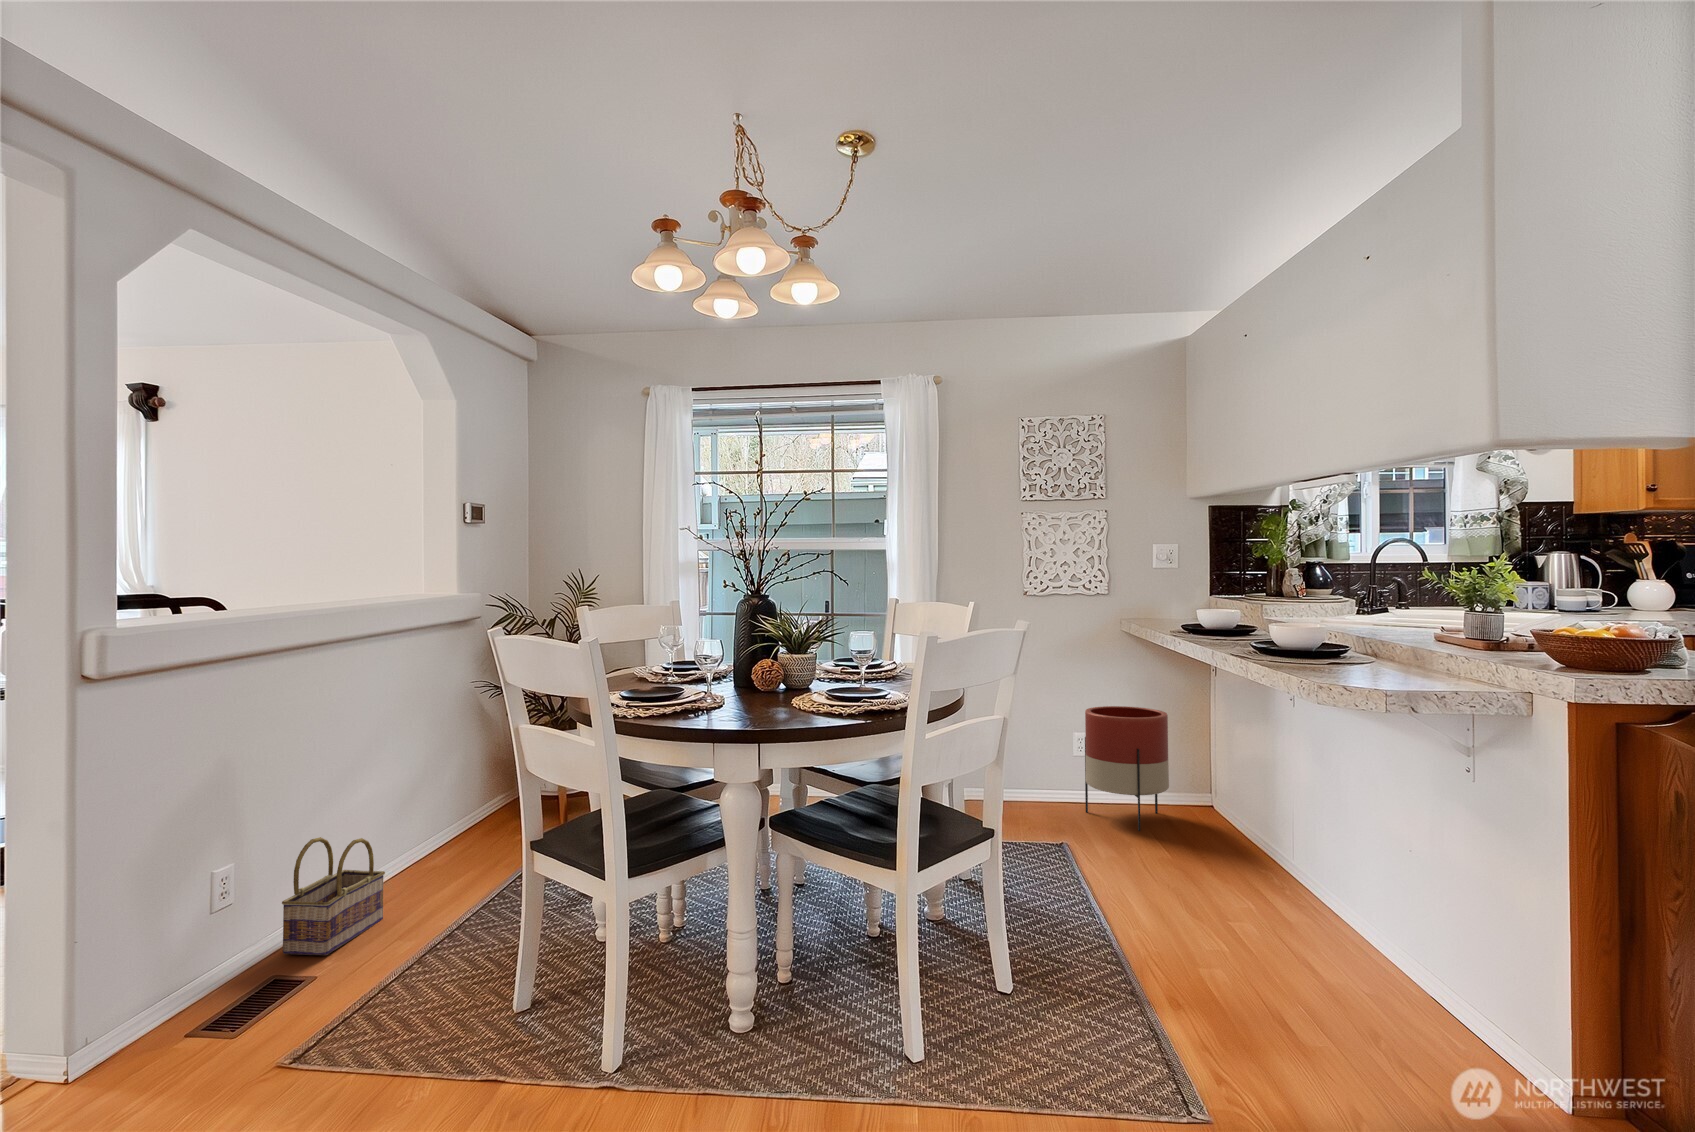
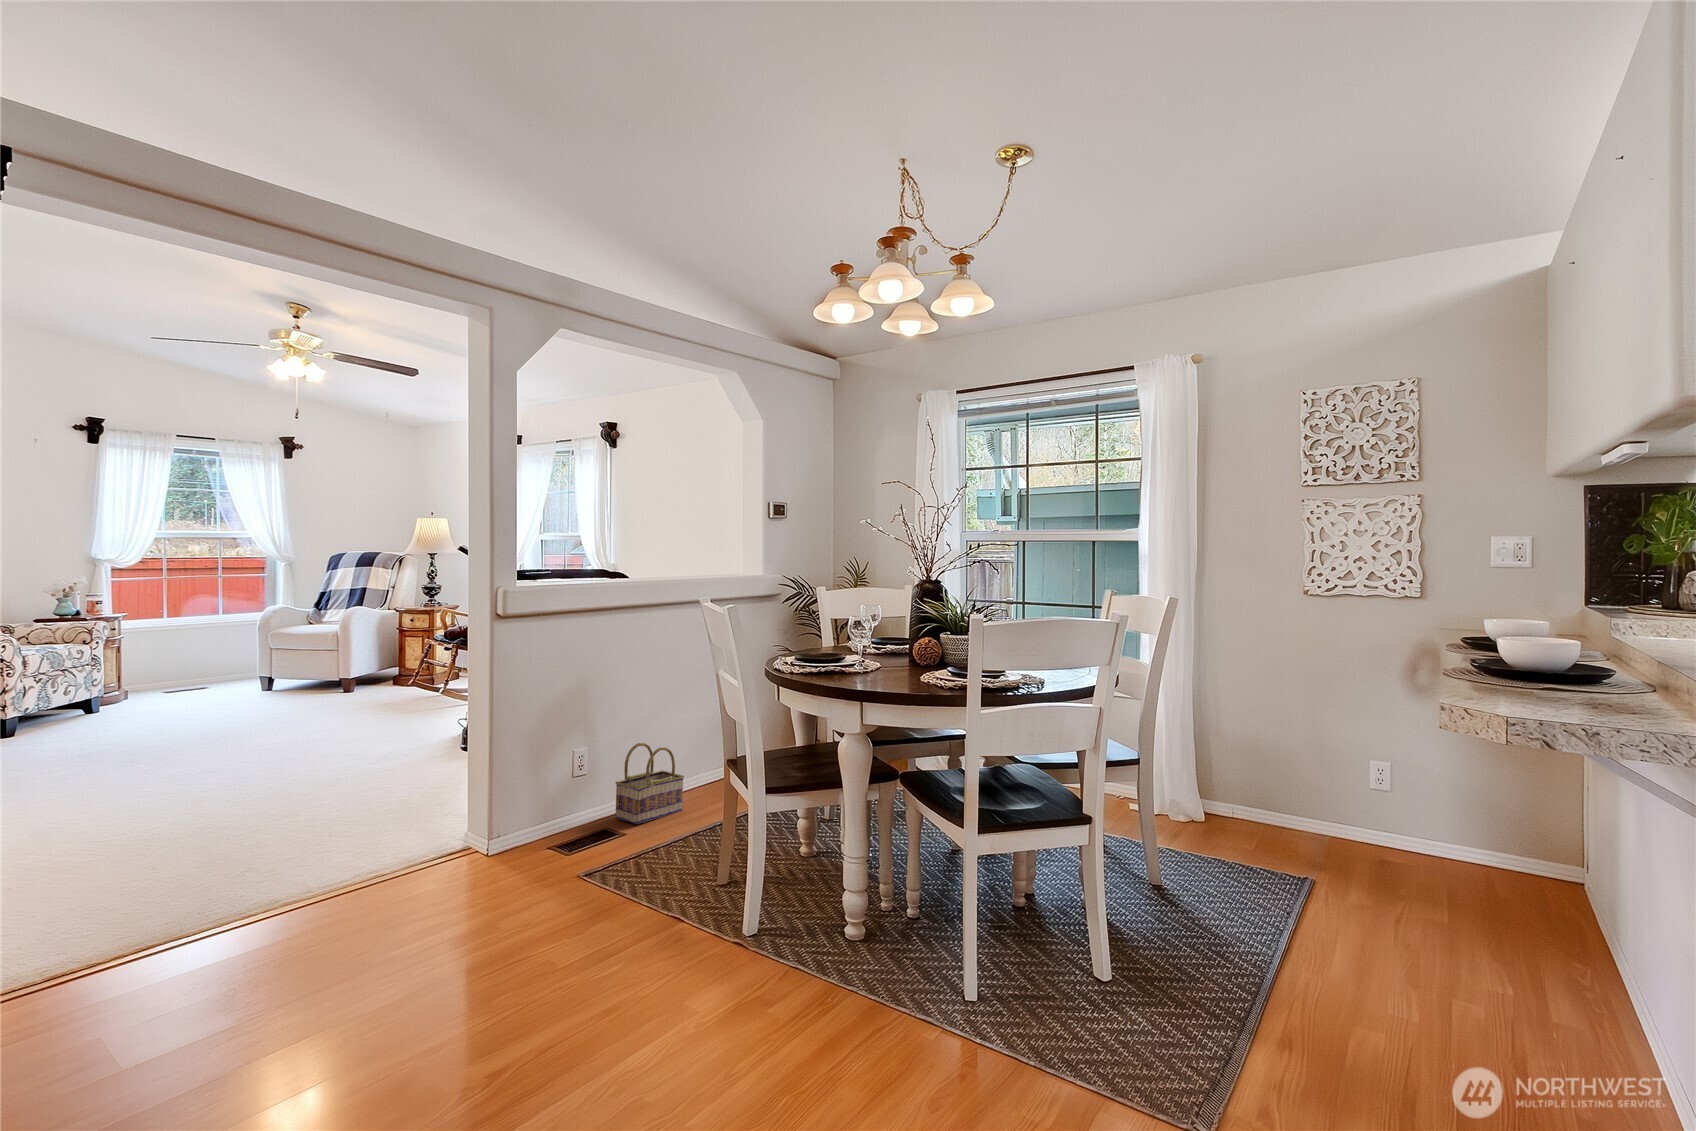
planter: present [1085,706,1169,831] -> none [1368,729,1484,882]

